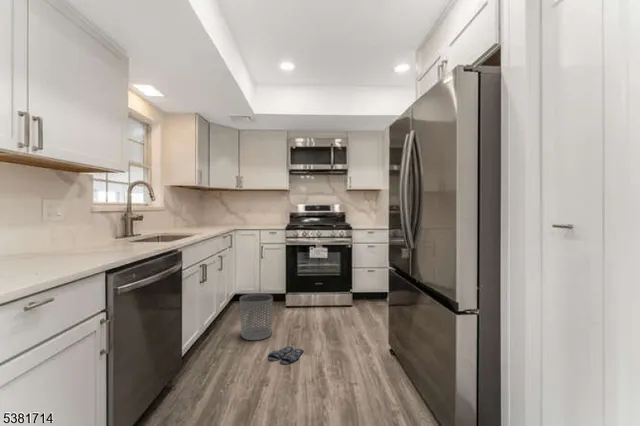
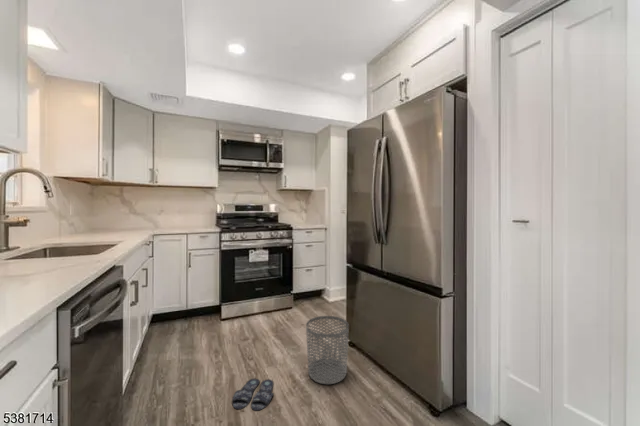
waste bin: present [240,293,273,340] -> present [306,316,348,384]

